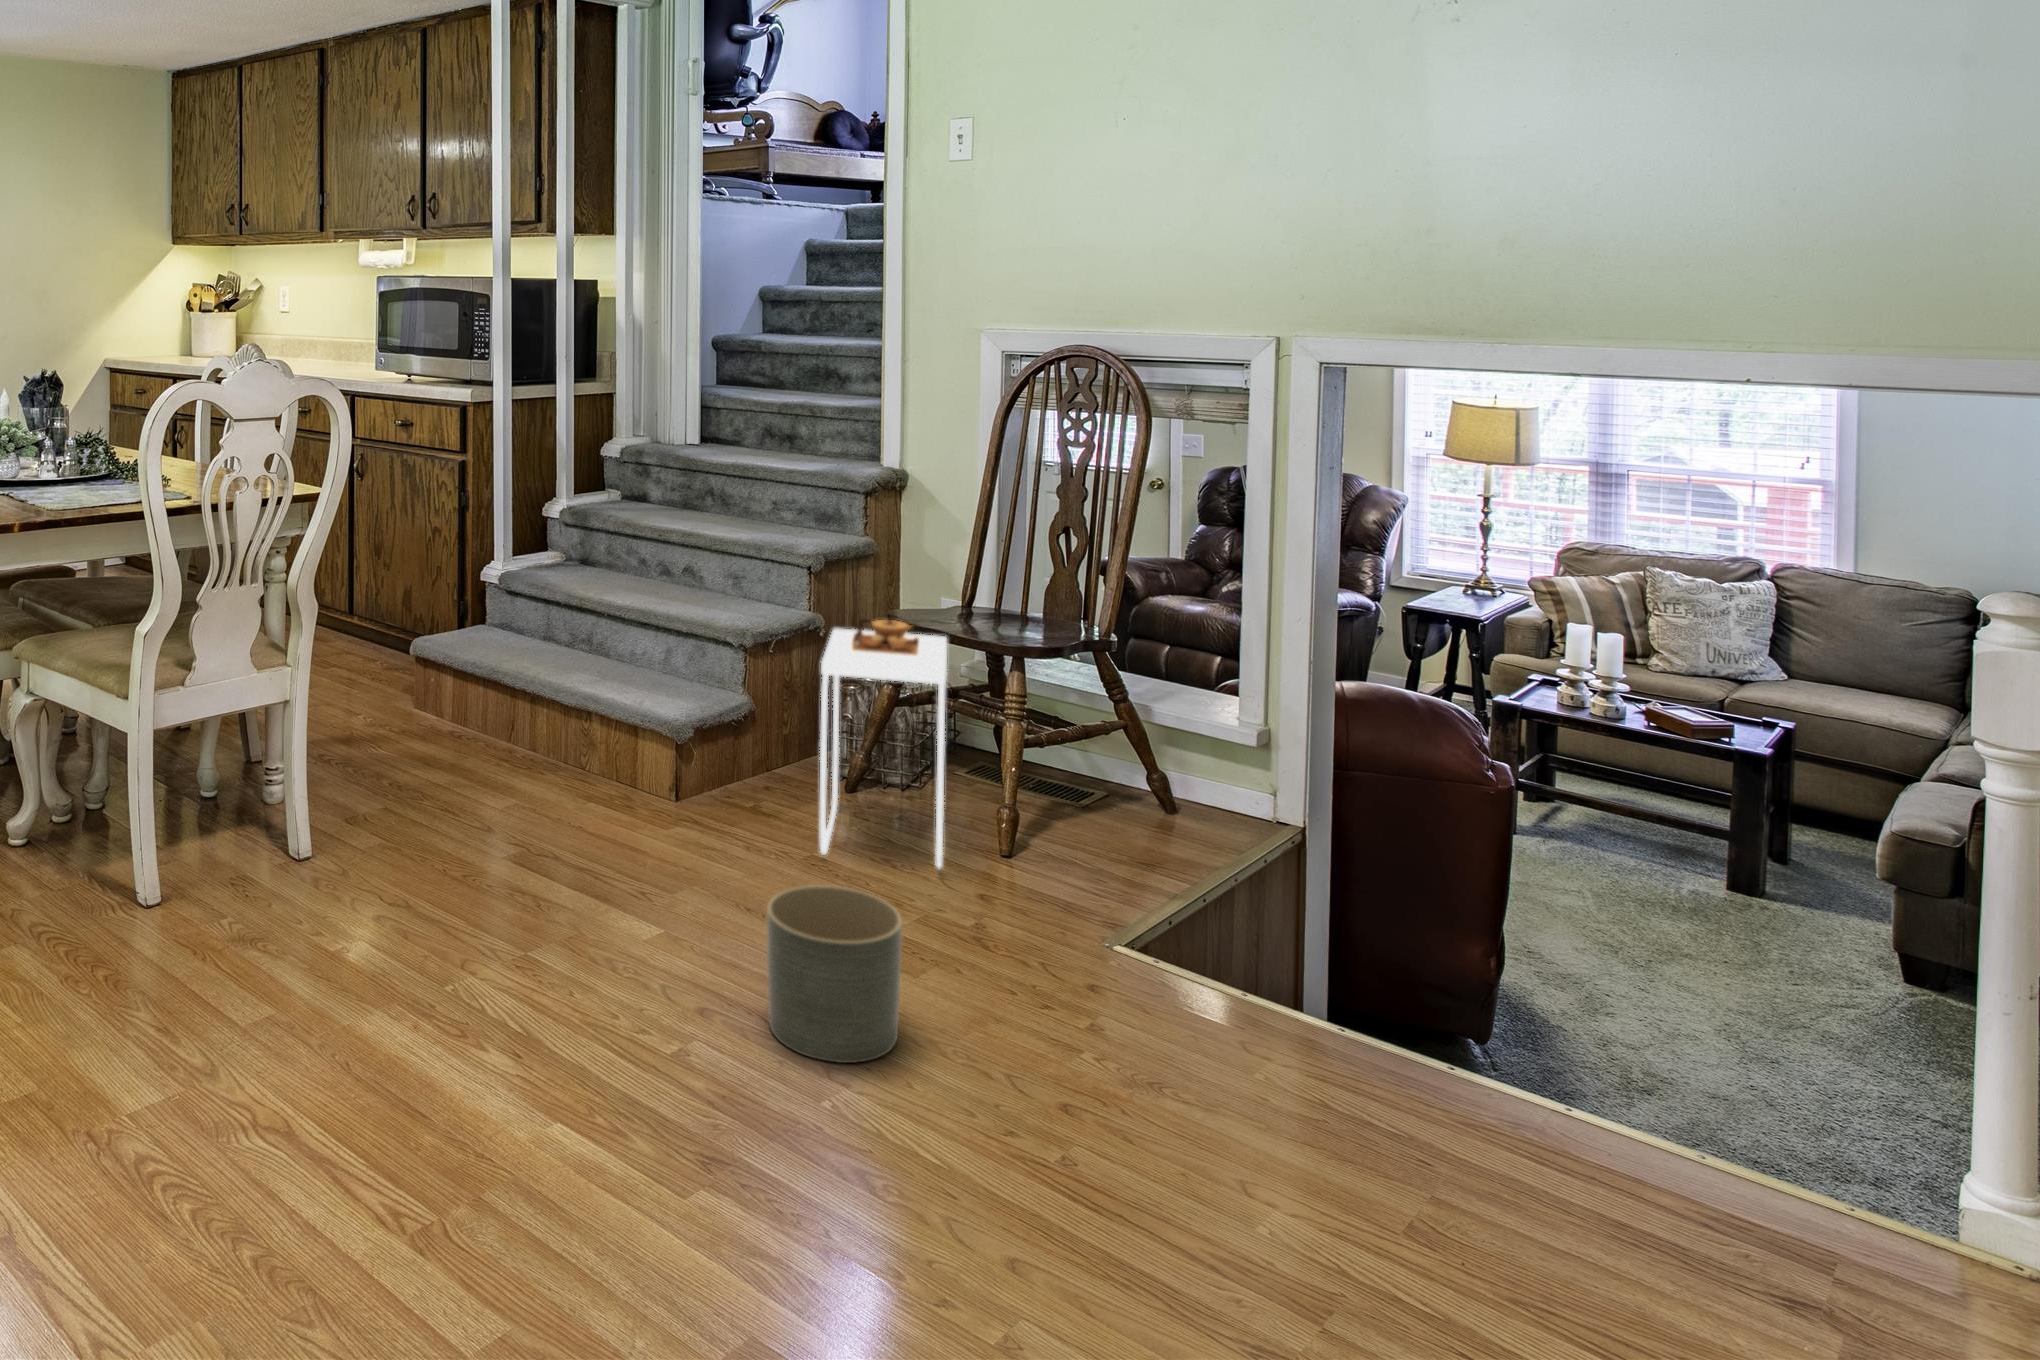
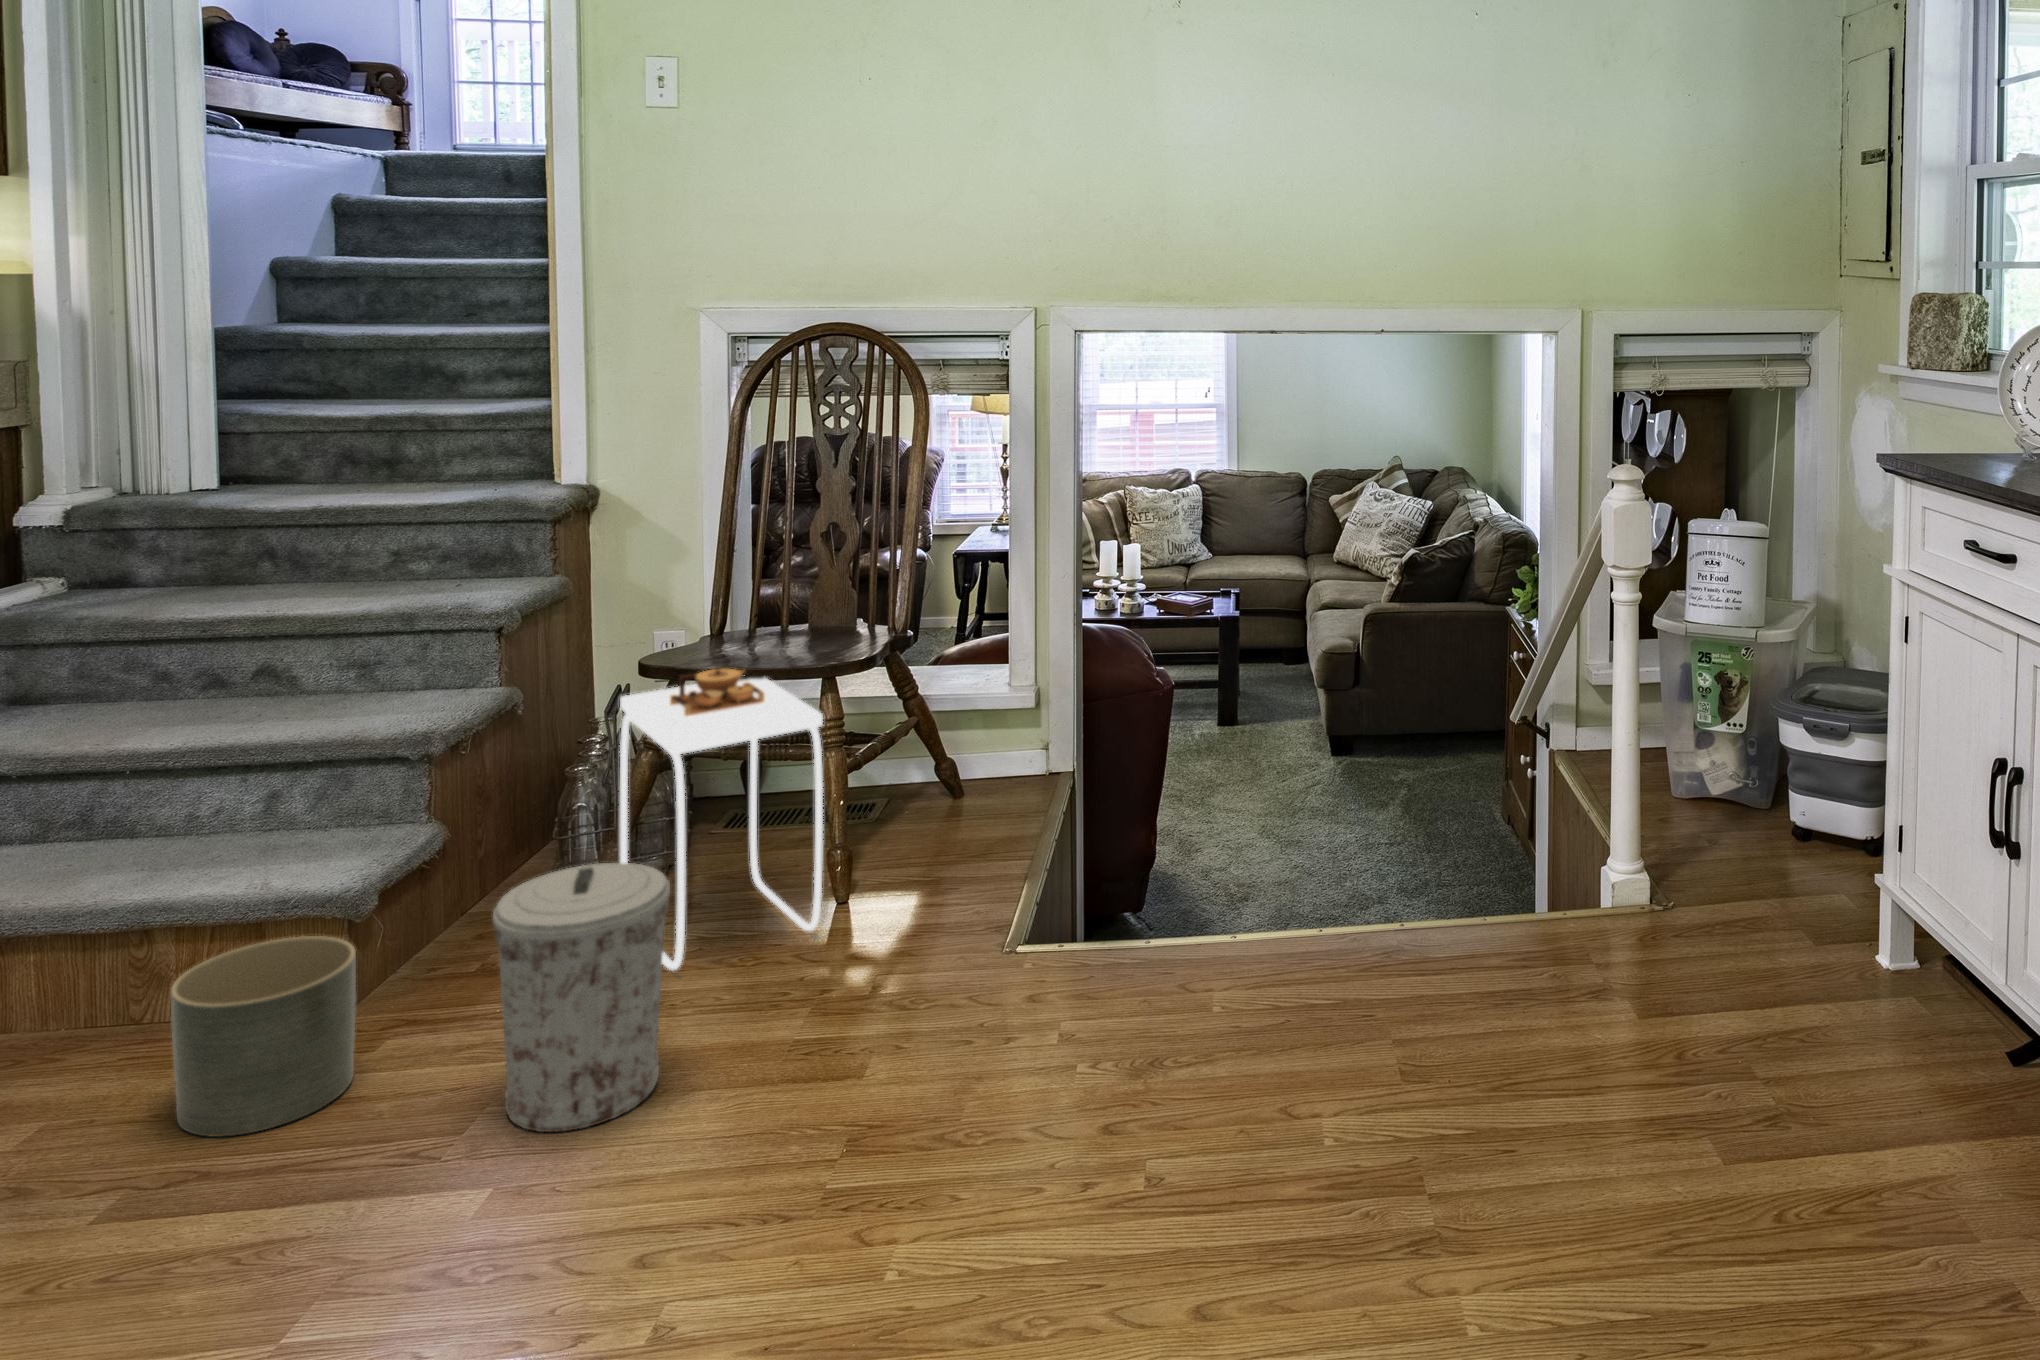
trash can: none [637,729,755,925] -> present [492,863,670,1132]
planter: present [767,885,902,1063] -> present [171,936,356,1137]

